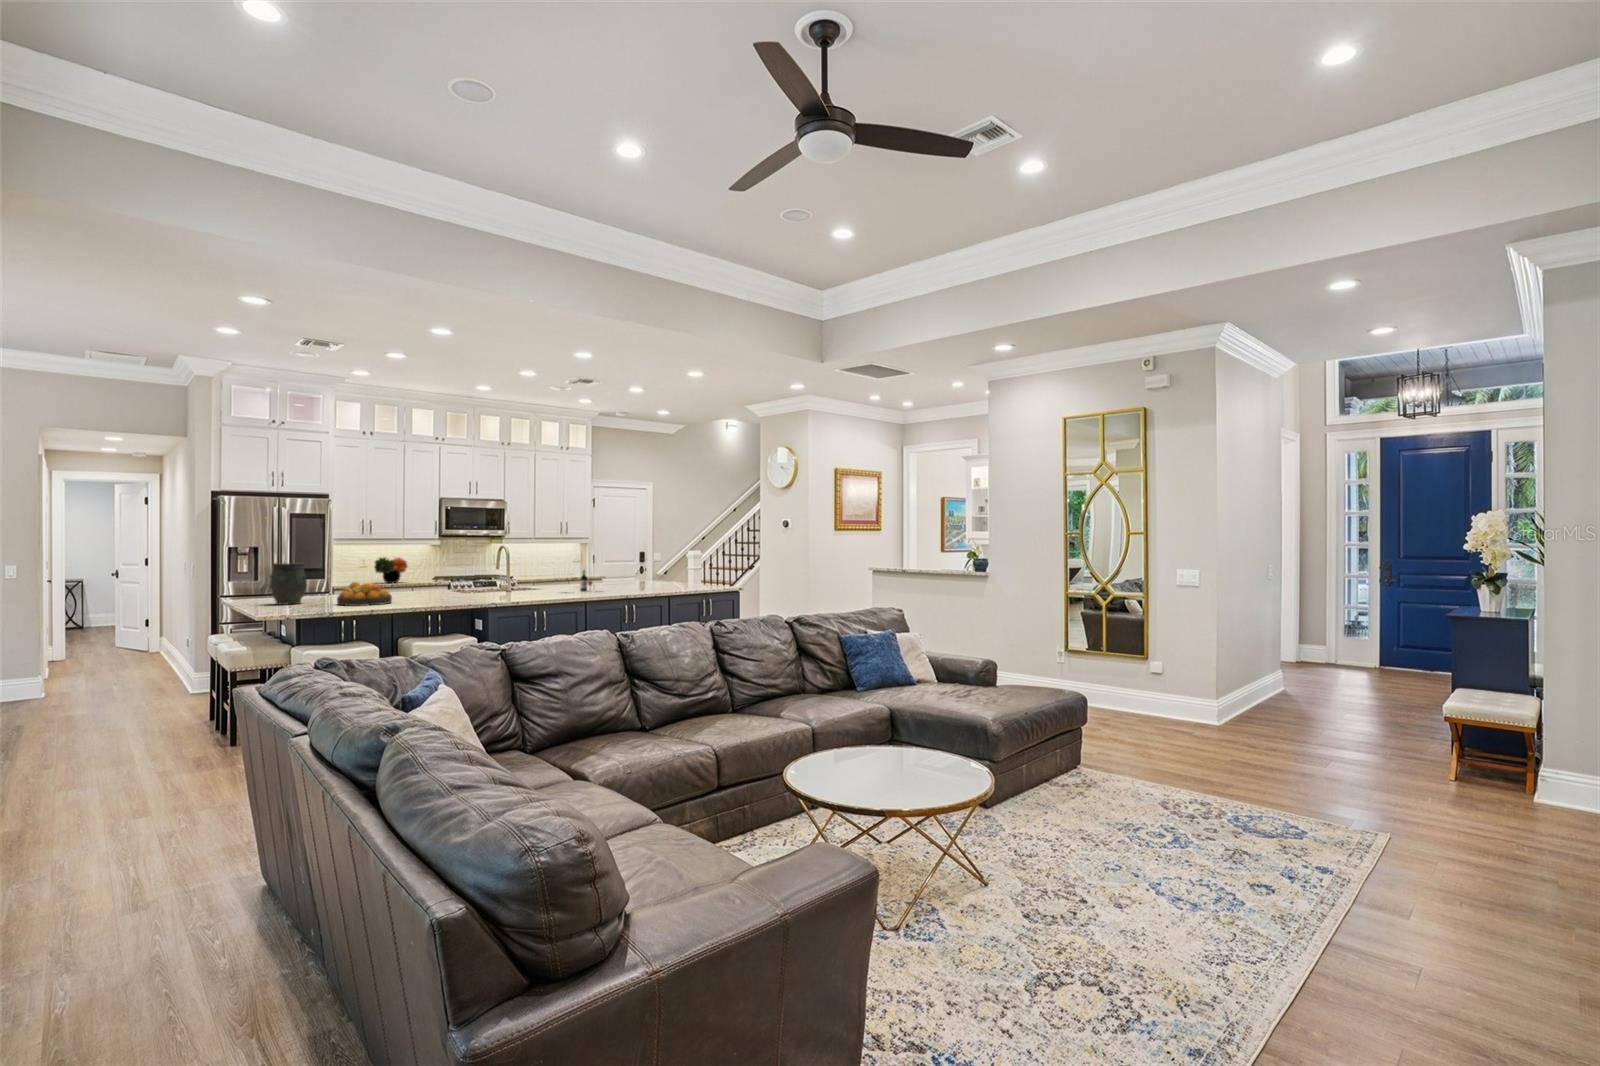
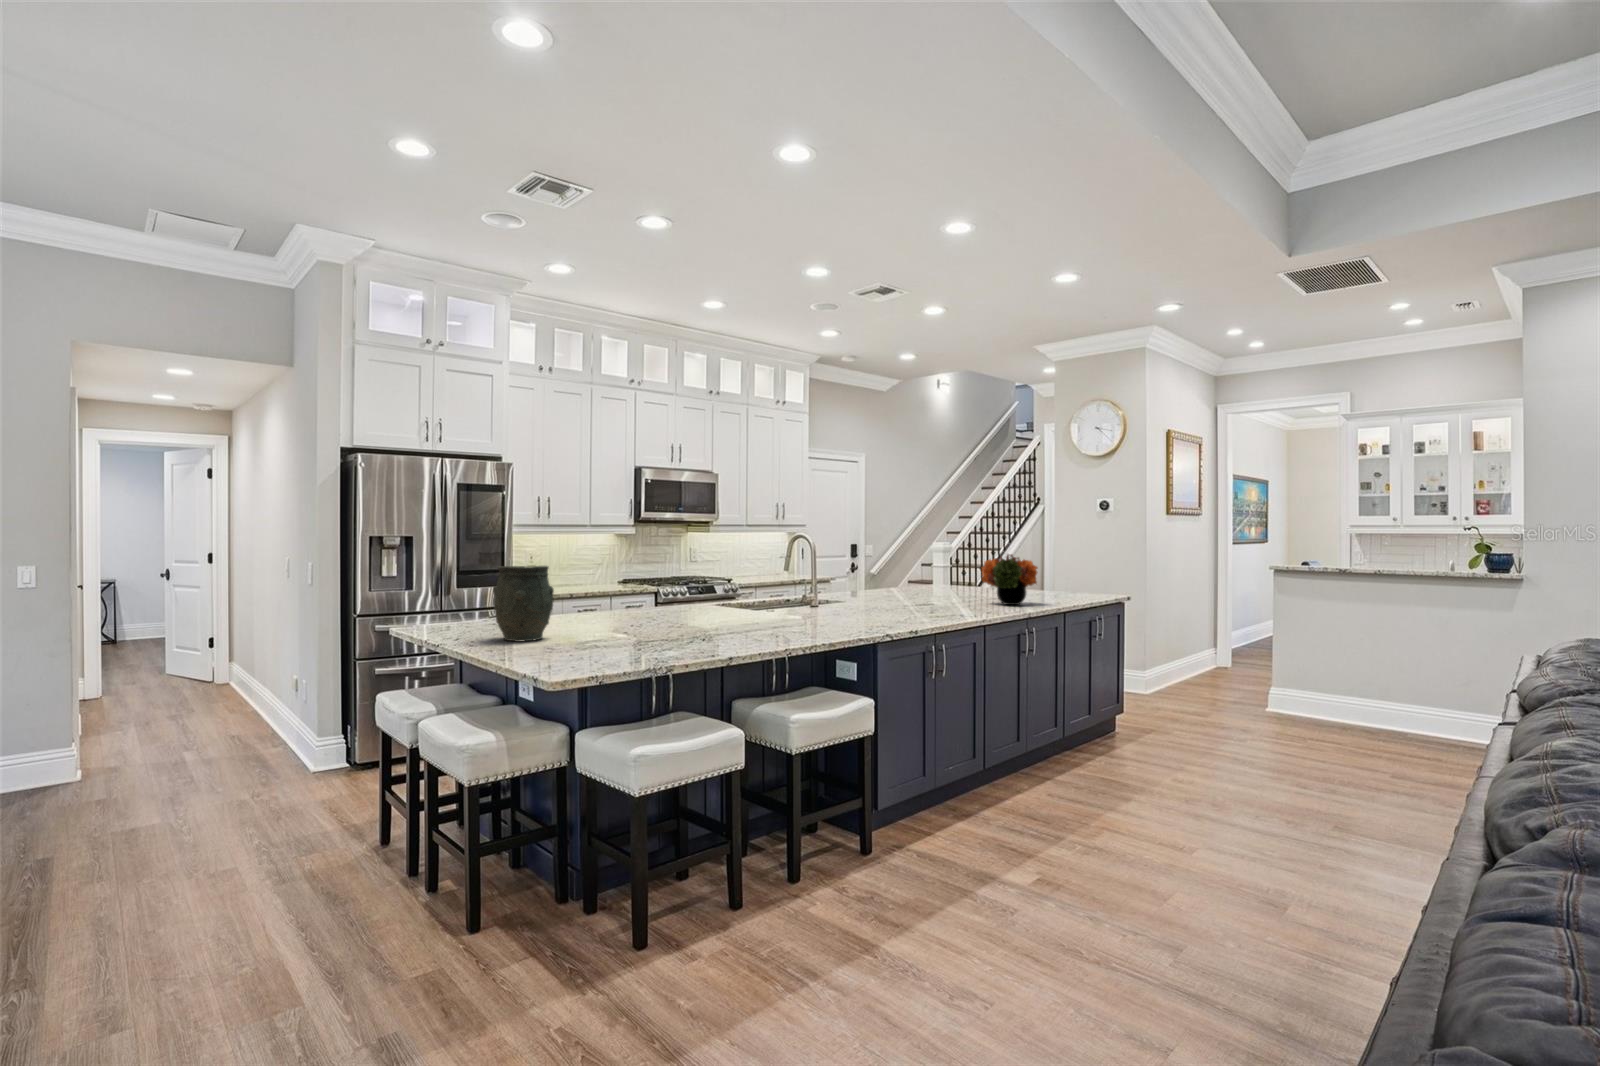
flower arrangement: present [374,557,408,583] -> present [982,554,1038,605]
wine bottle: present [566,571,596,593] -> none [897,576,958,616]
fruit bowl: present [337,582,392,606] -> none [614,601,705,647]

